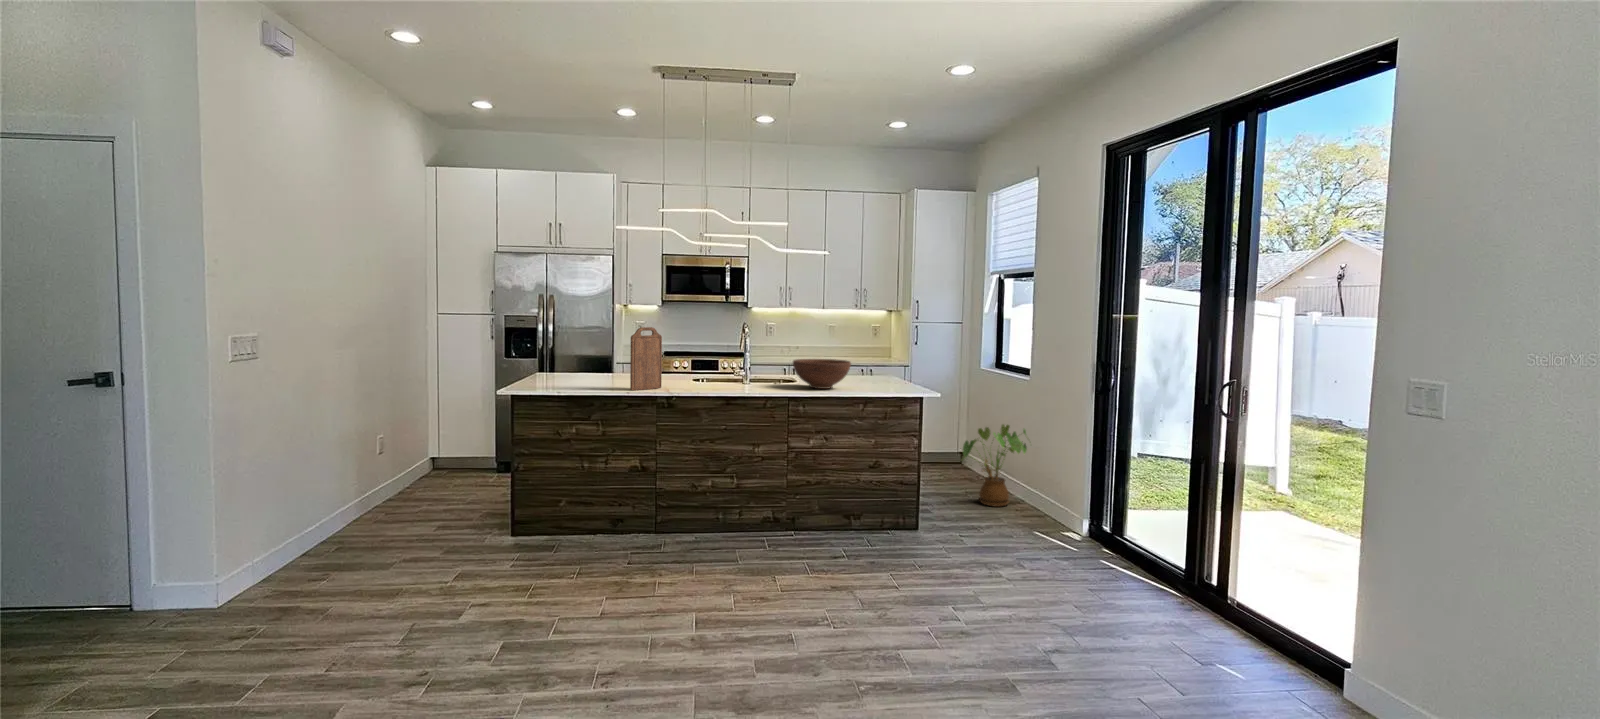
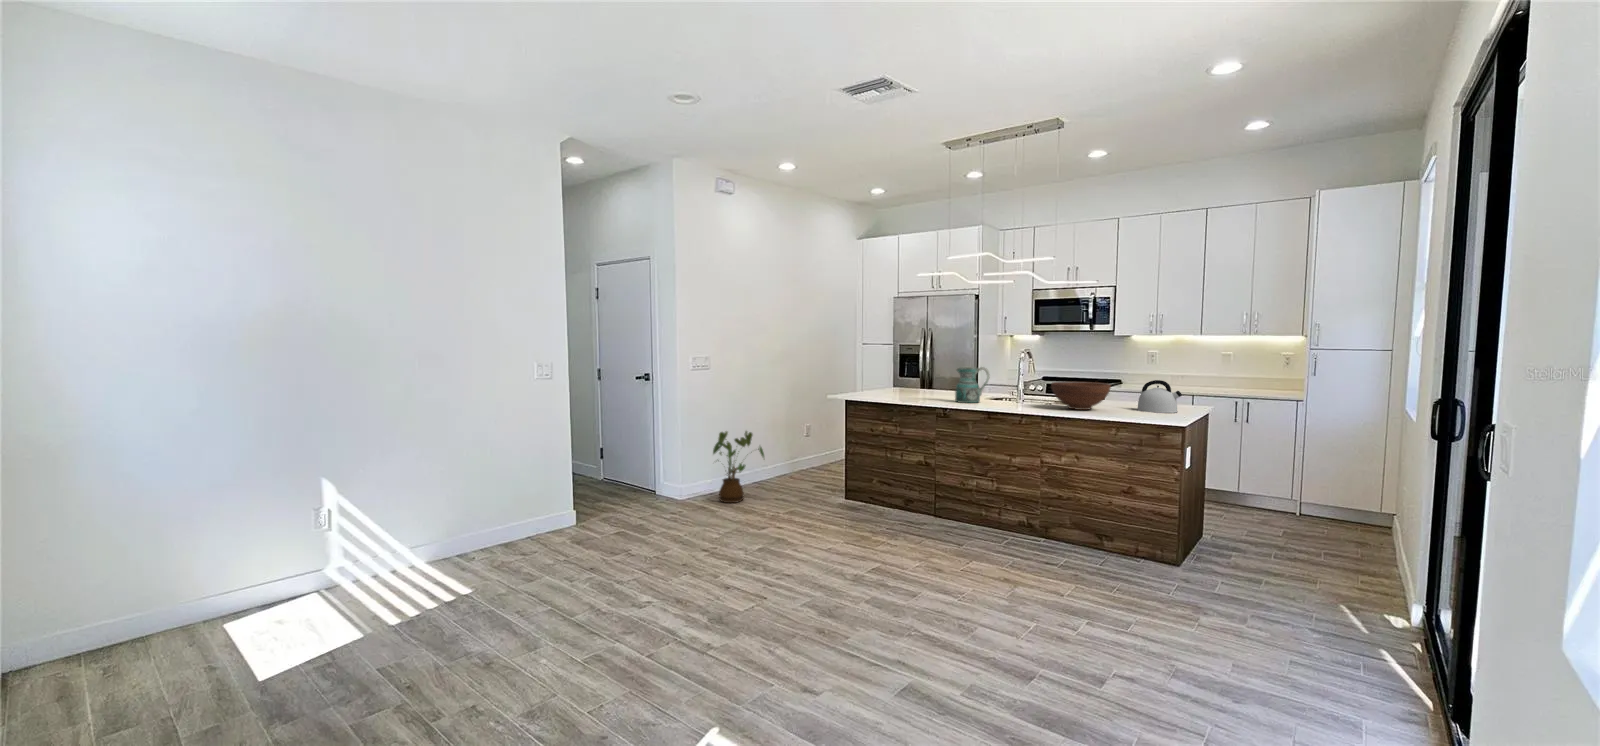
cutting board: present [630,327,662,391] -> none [912,352,941,401]
ceramic pitcher: none [676,345,716,389] -> present [955,367,990,403]
kettle: none [855,355,894,387] -> present [1137,380,1182,413]
house plant: present [963,424,1027,507] -> present [713,431,764,503]

